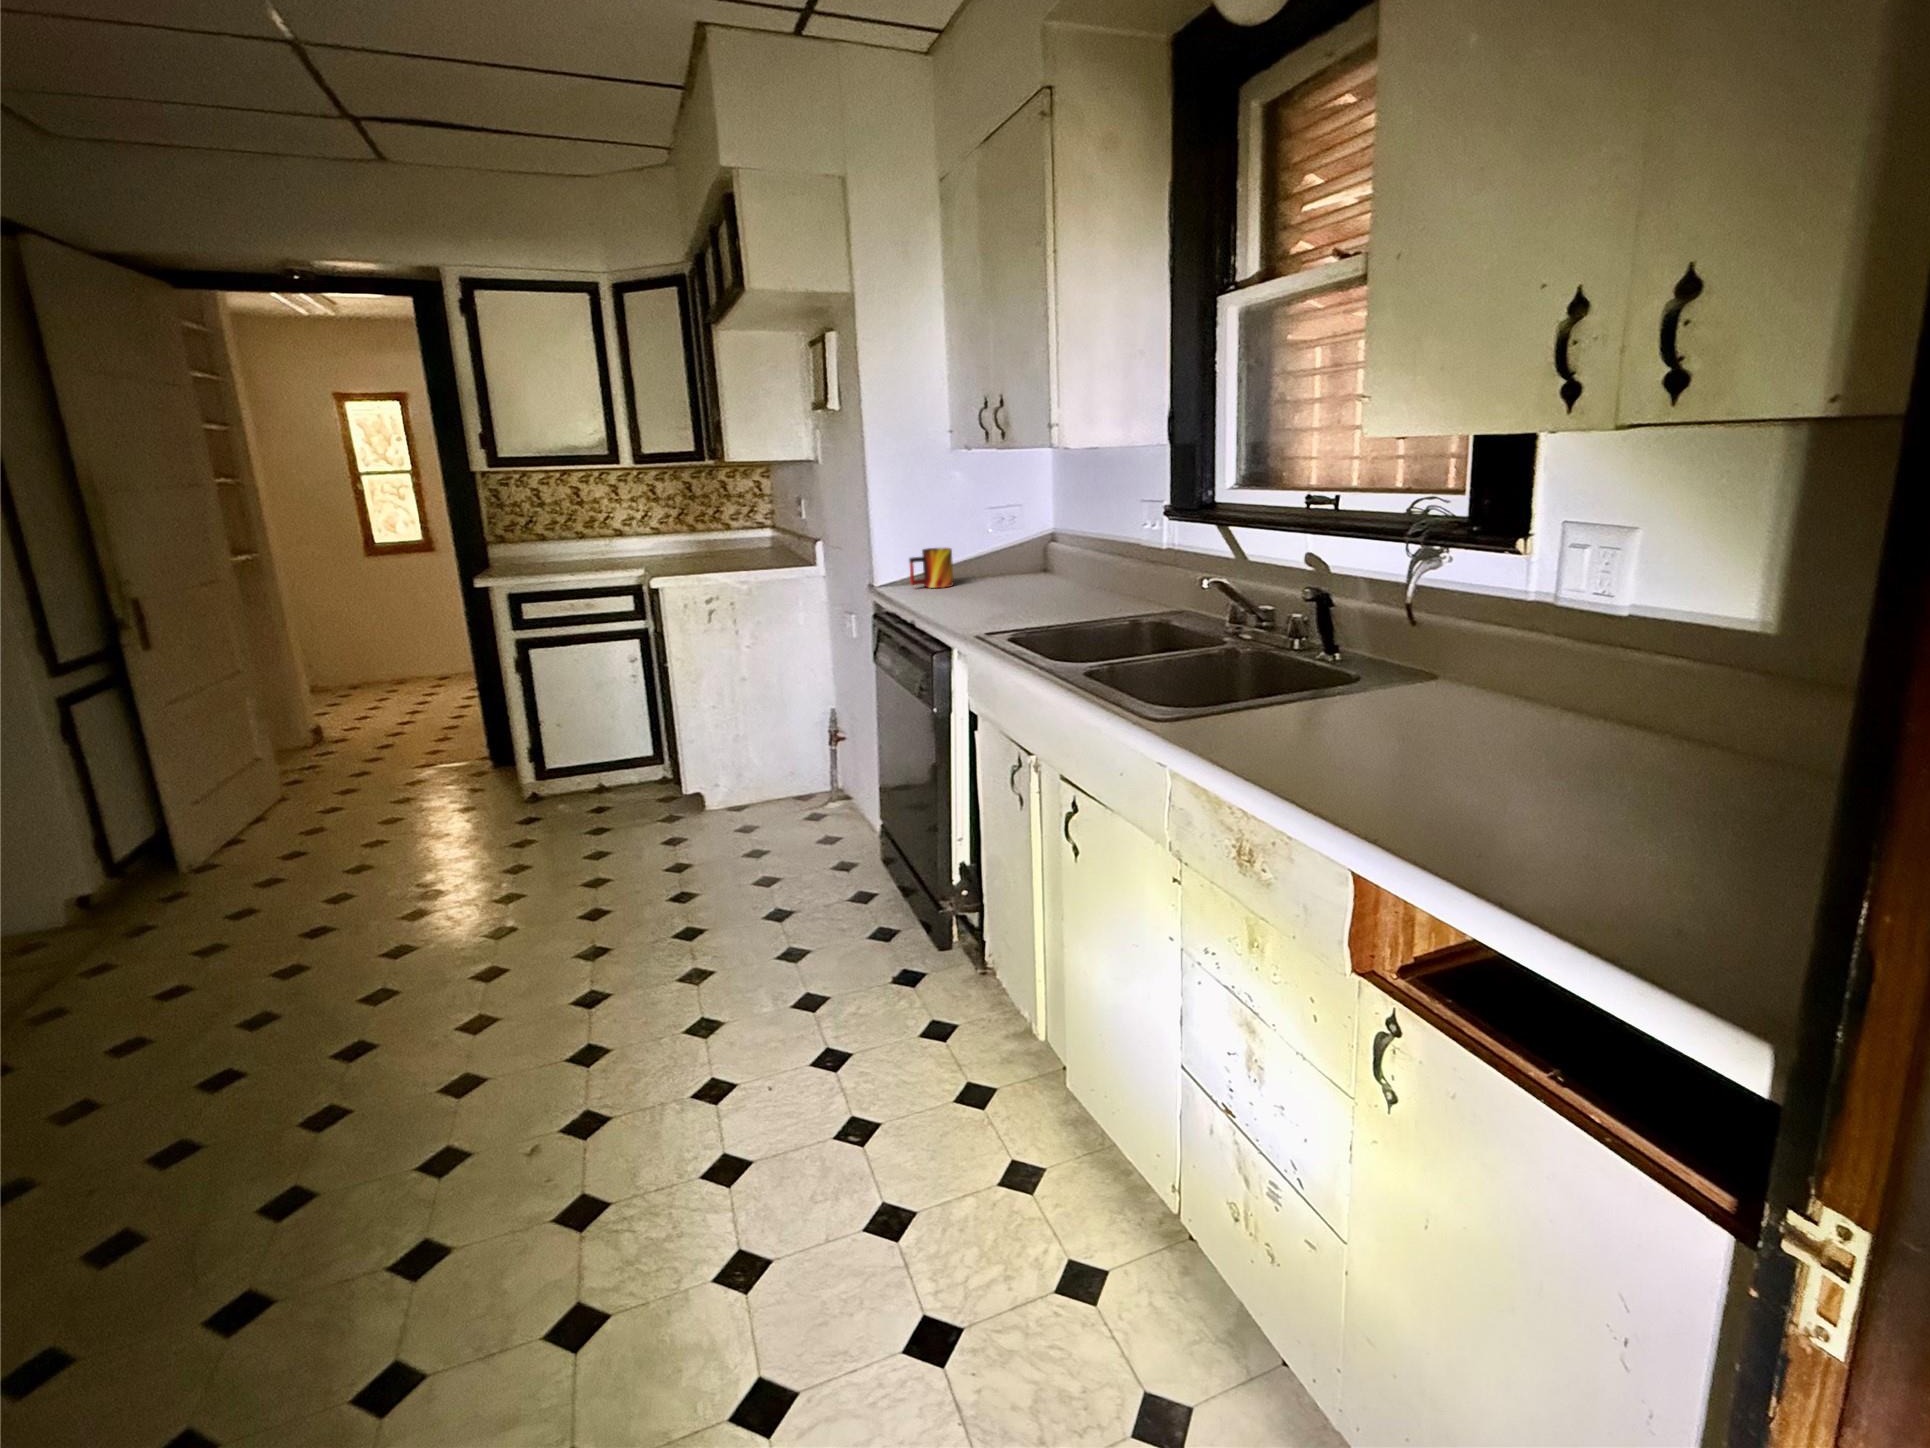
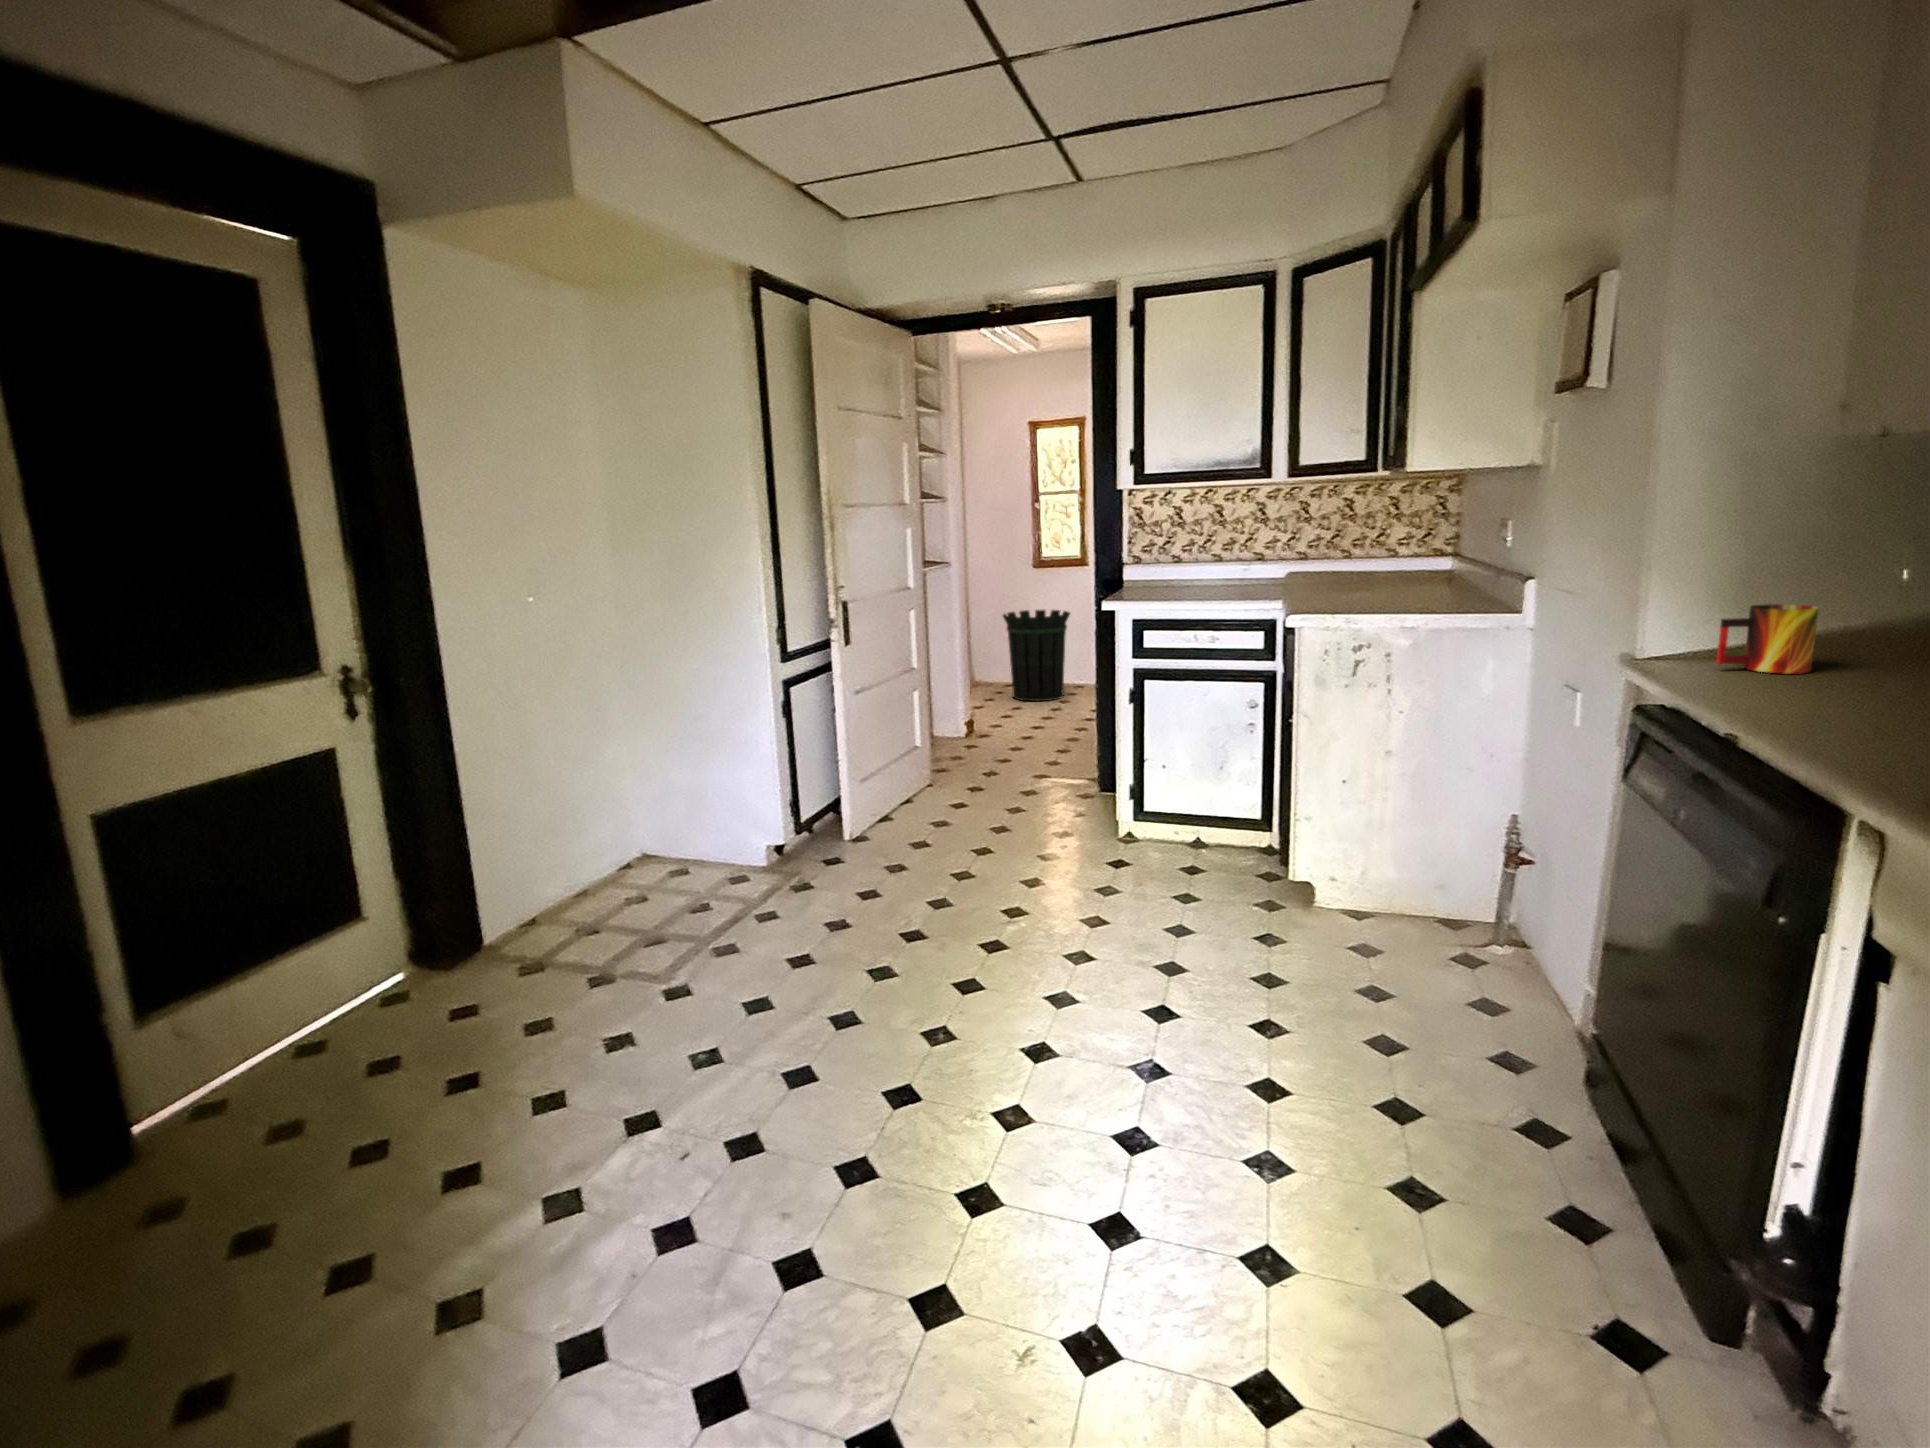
waste bin: none [336,598,431,699] -> present [1003,610,1070,701]

